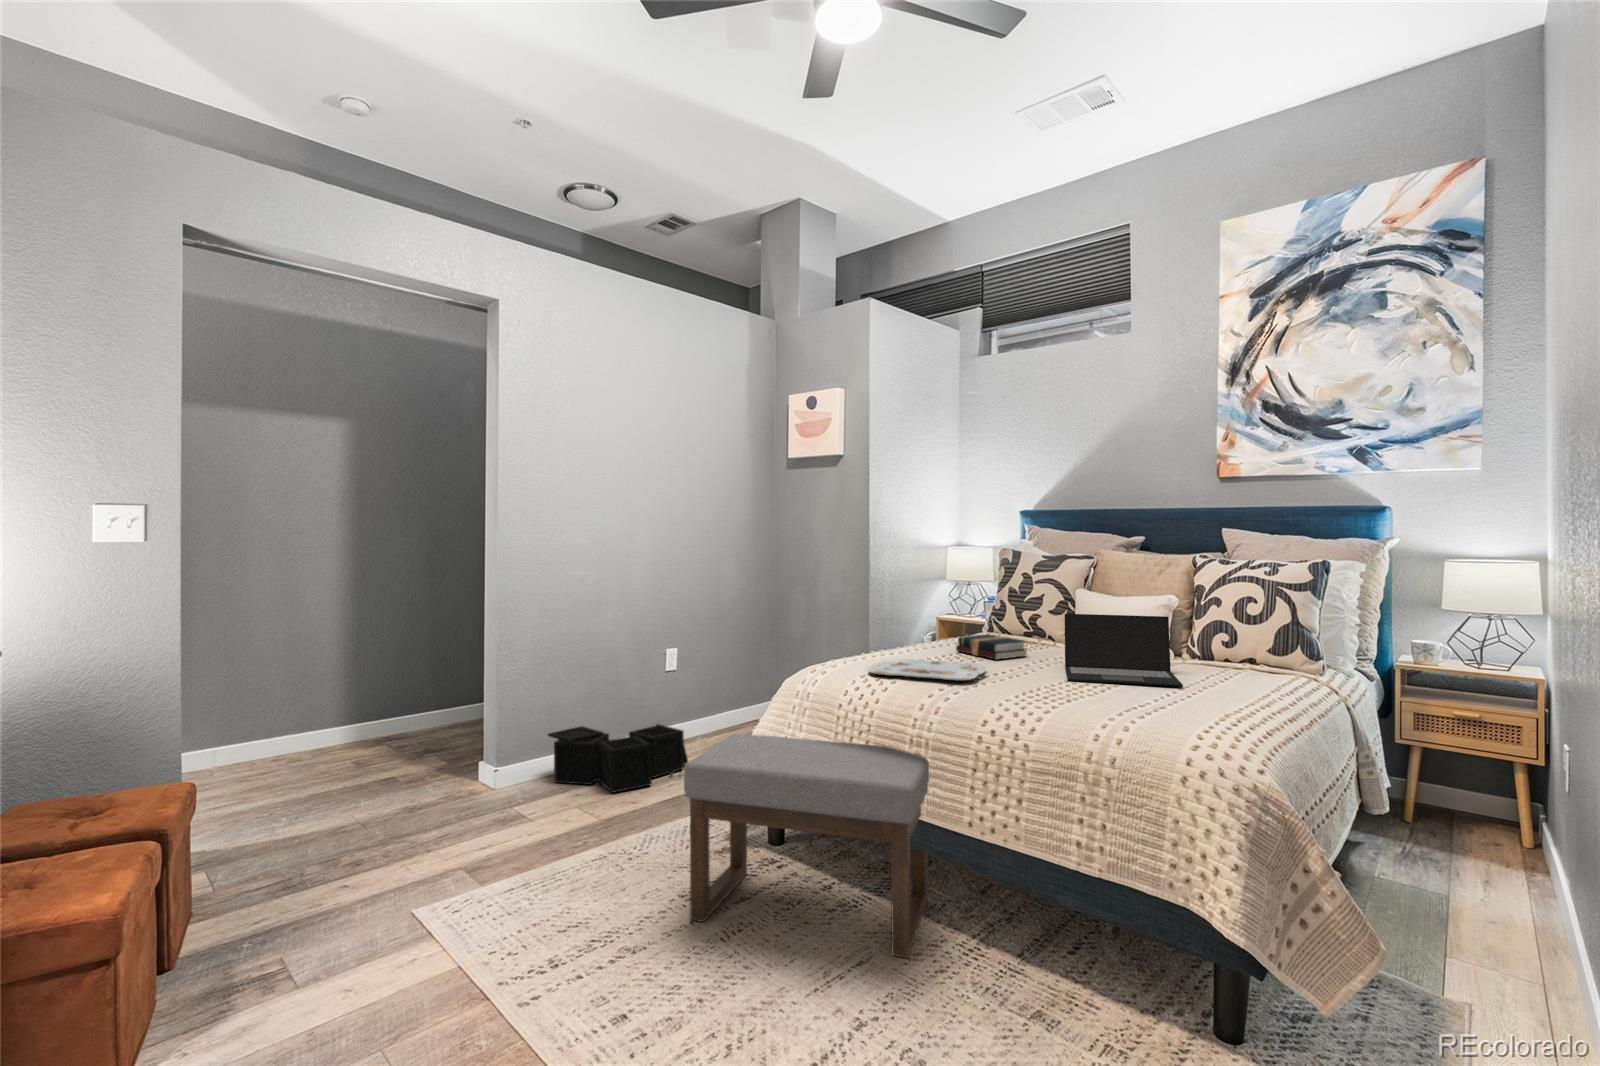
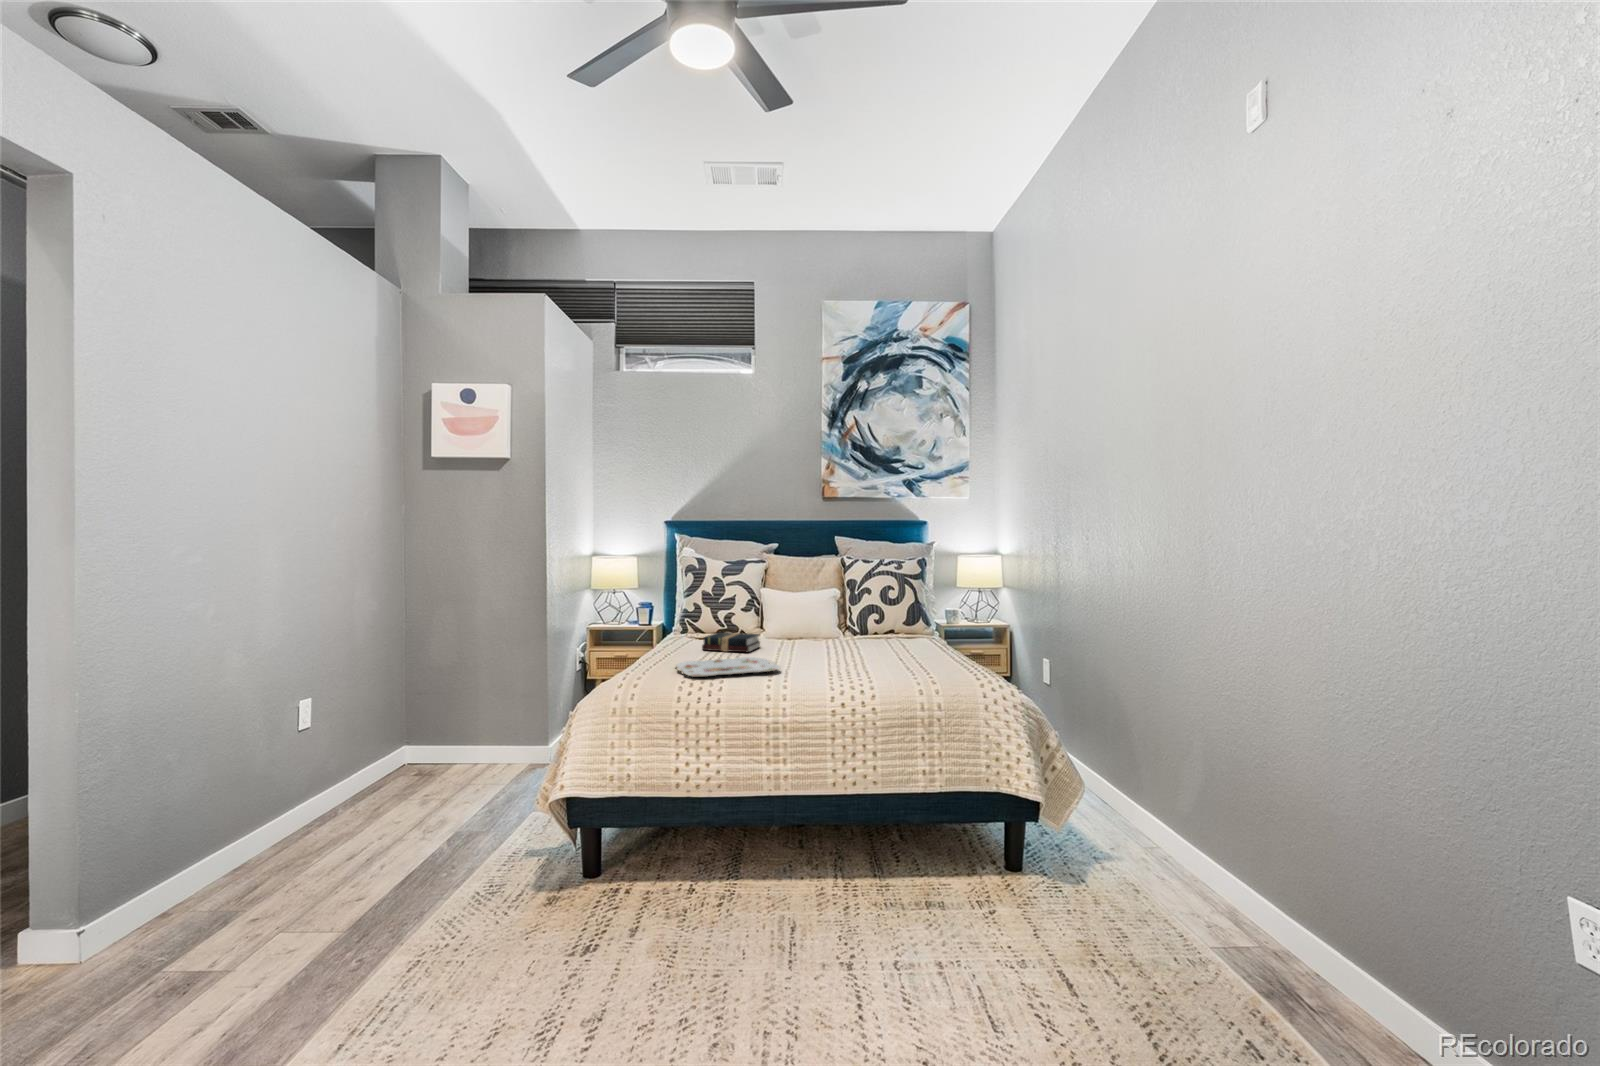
laptop: present [1065,614,1183,687] -> none [798,604,899,660]
storage bin: present [548,724,688,793] -> none [172,787,388,899]
ottoman: present [684,734,929,958] -> none [583,734,820,956]

